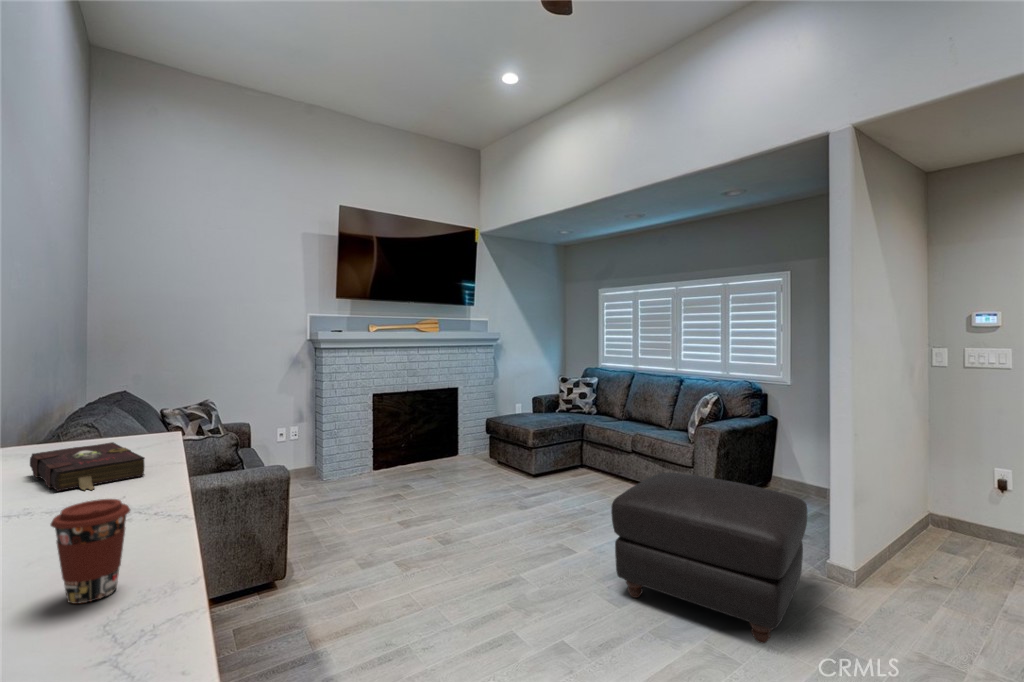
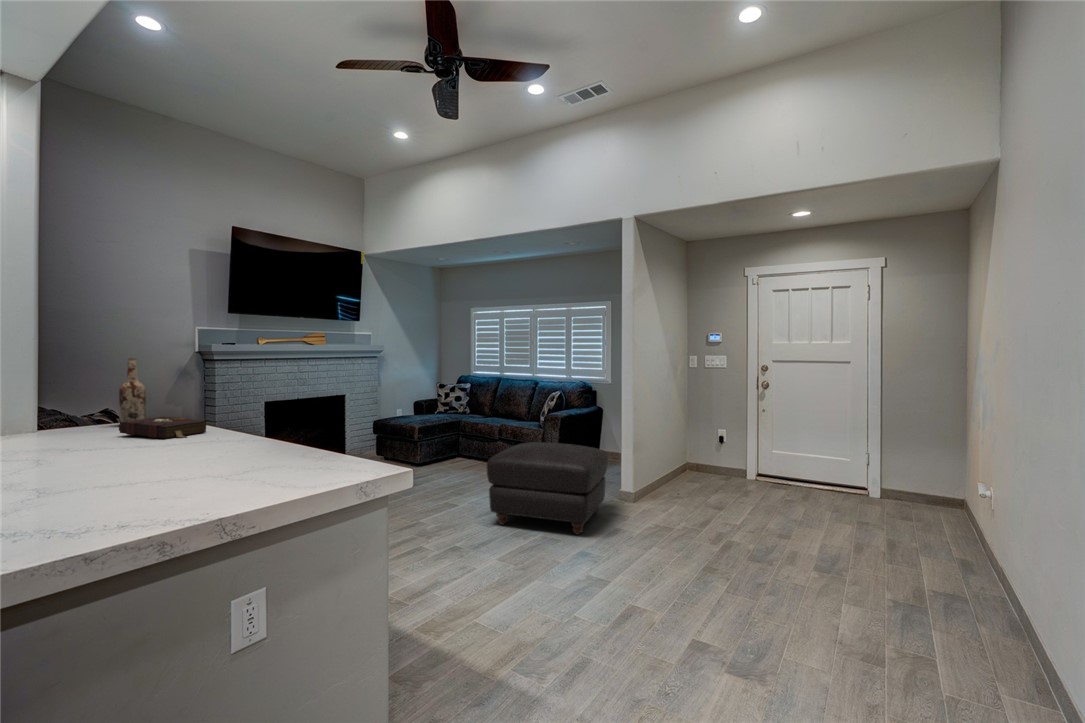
wine bottle: none [94,353,130,447] -> present [119,358,146,422]
coffee cup: present [51,499,130,604] -> none [266,415,295,454]

